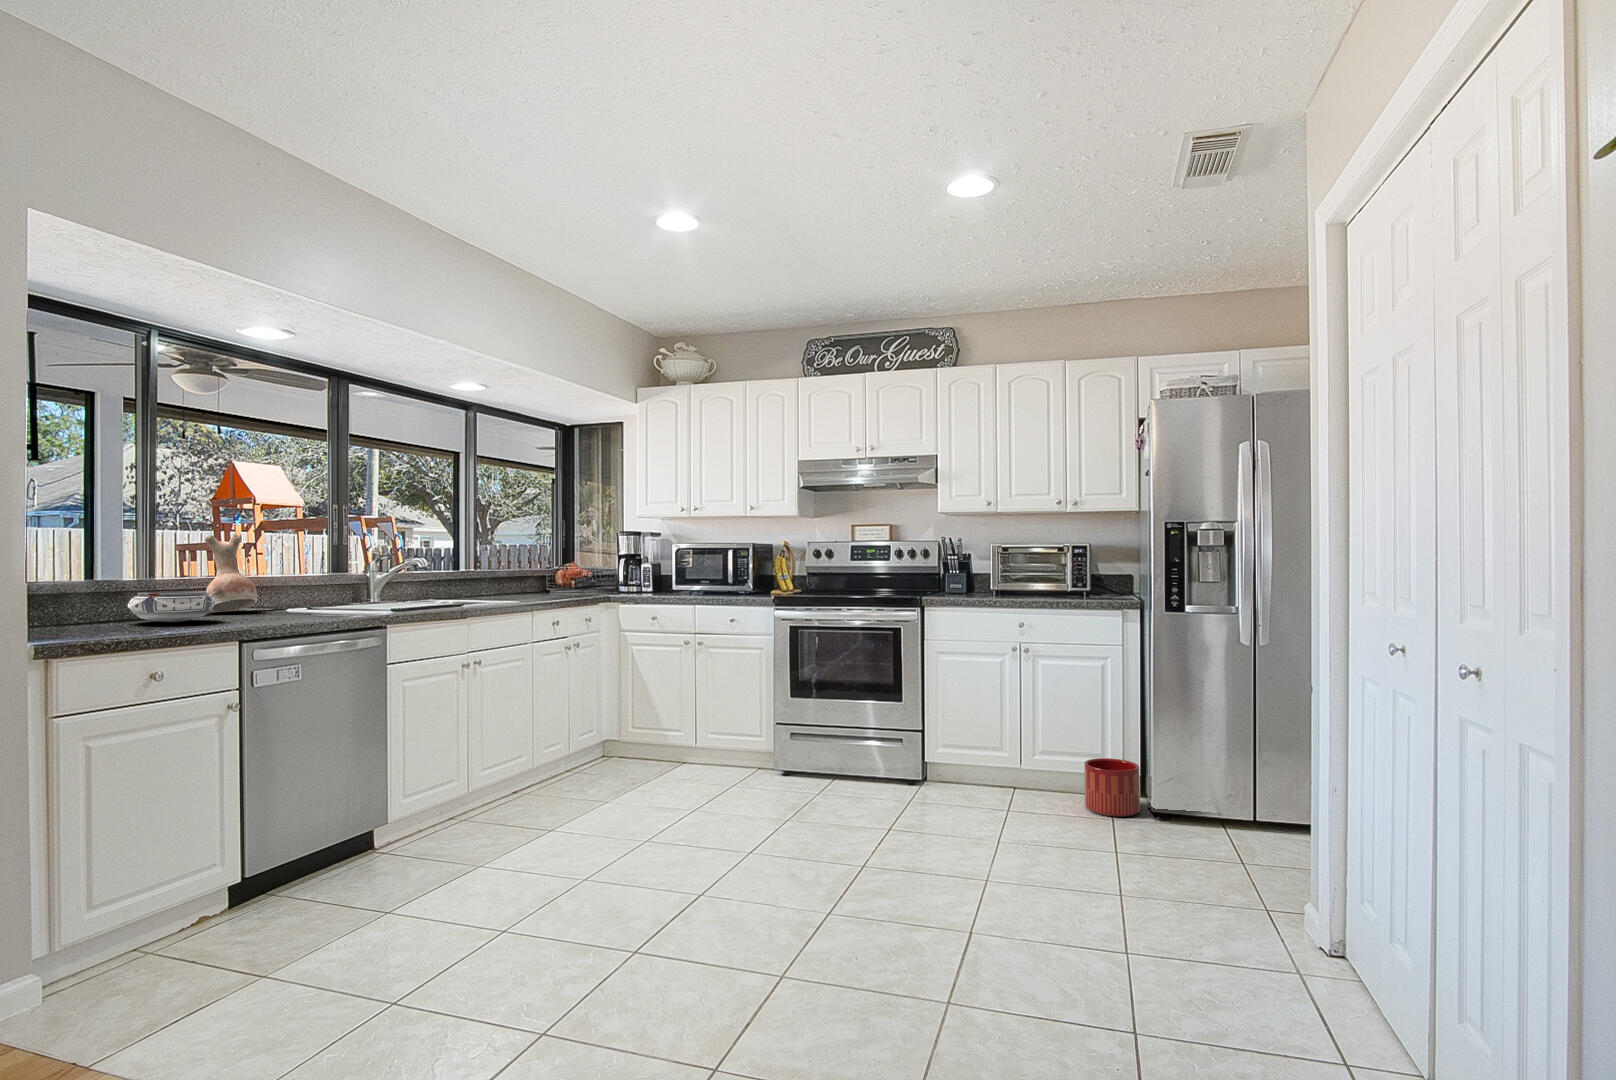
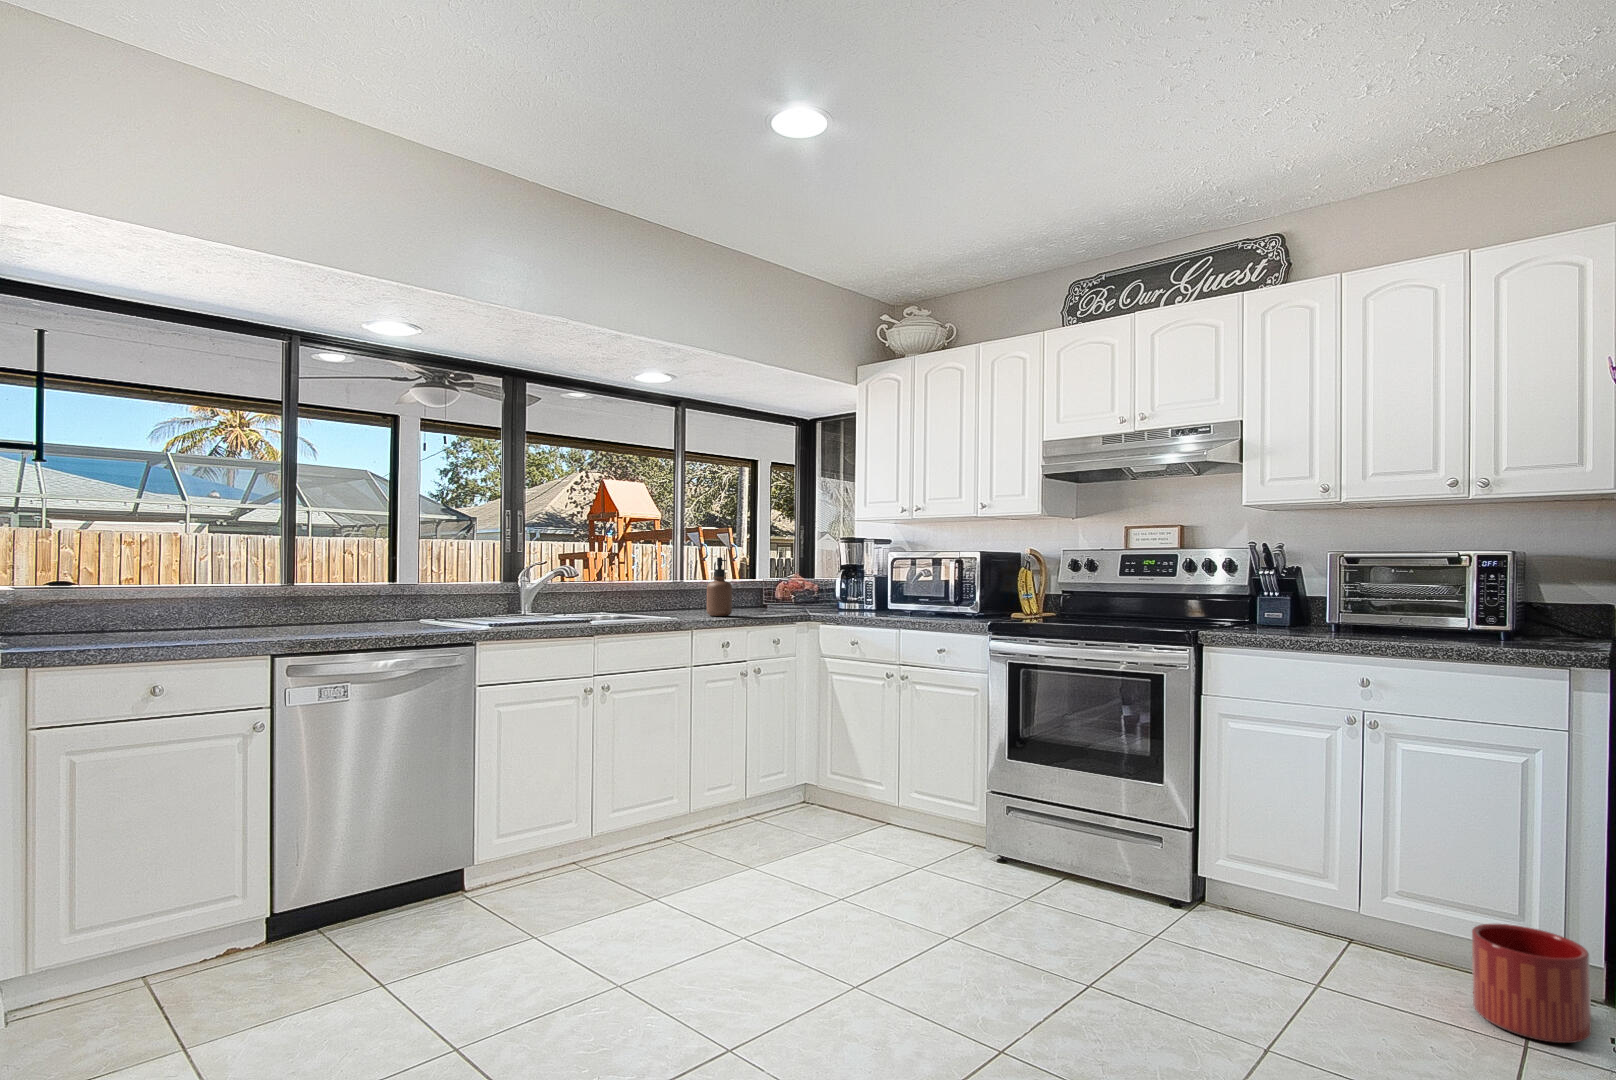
vase: present [205,535,257,612] -> none [349,536,397,615]
soap dispenser: none [534,551,556,600] -> present [706,557,732,616]
bowl: present [128,591,216,622] -> none [242,591,325,623]

